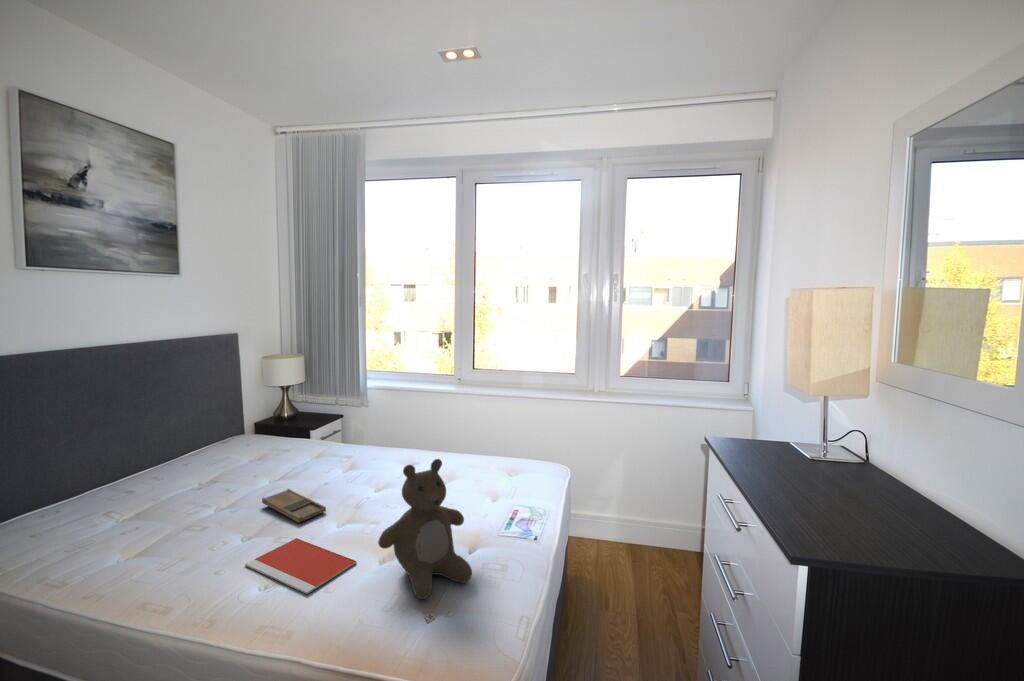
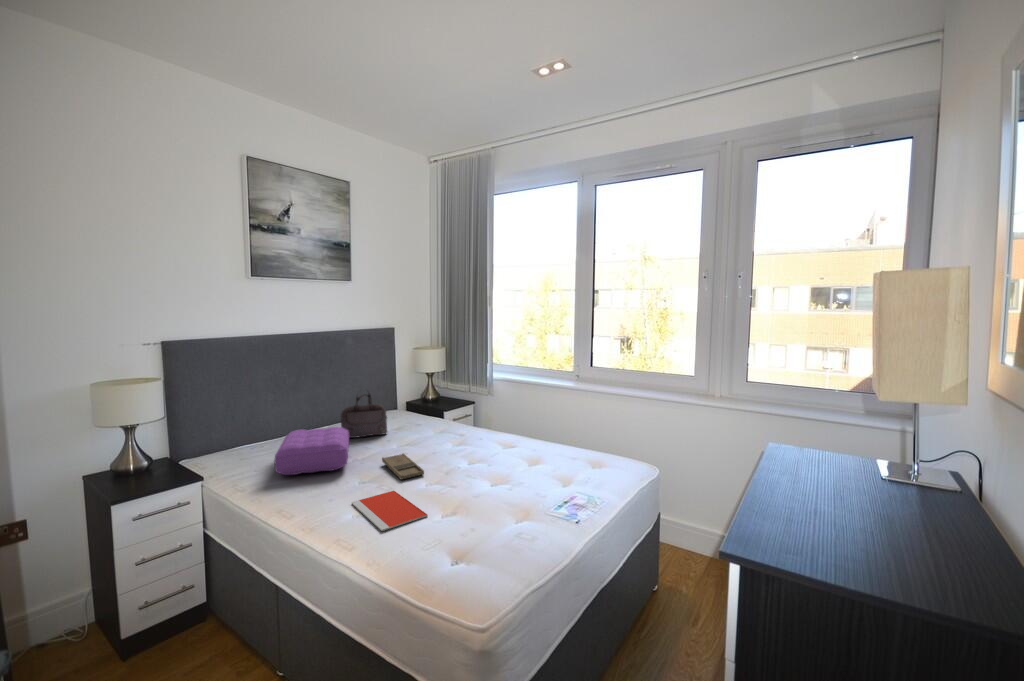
handbag: none [182,413,249,478] -> present [340,393,387,438]
teddy bear: present [378,459,472,599] -> none [436,434,516,553]
pillow: none [104,466,216,543] -> present [274,427,349,475]

